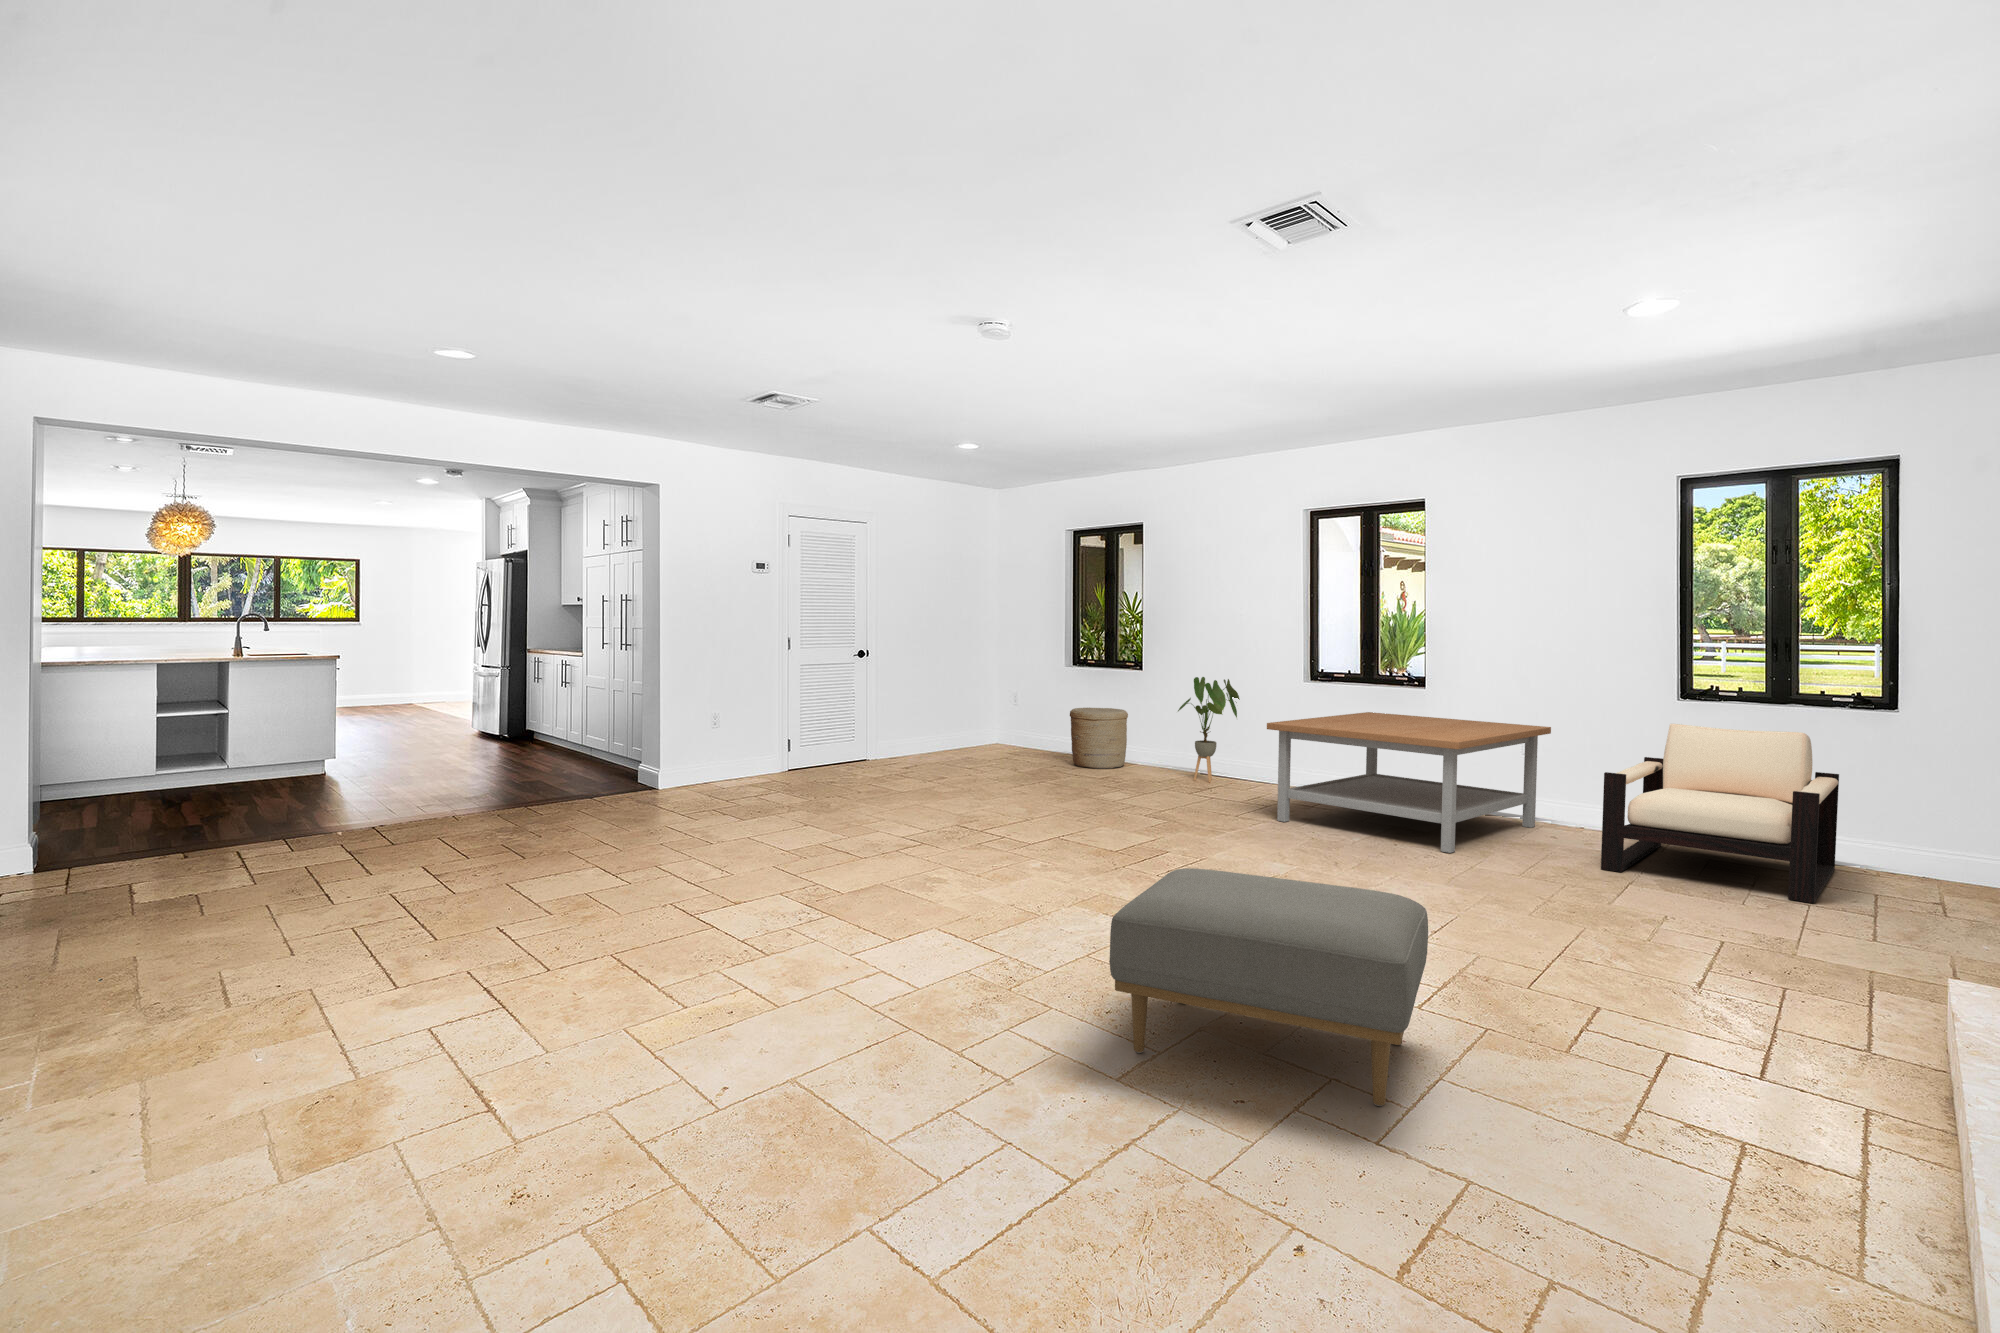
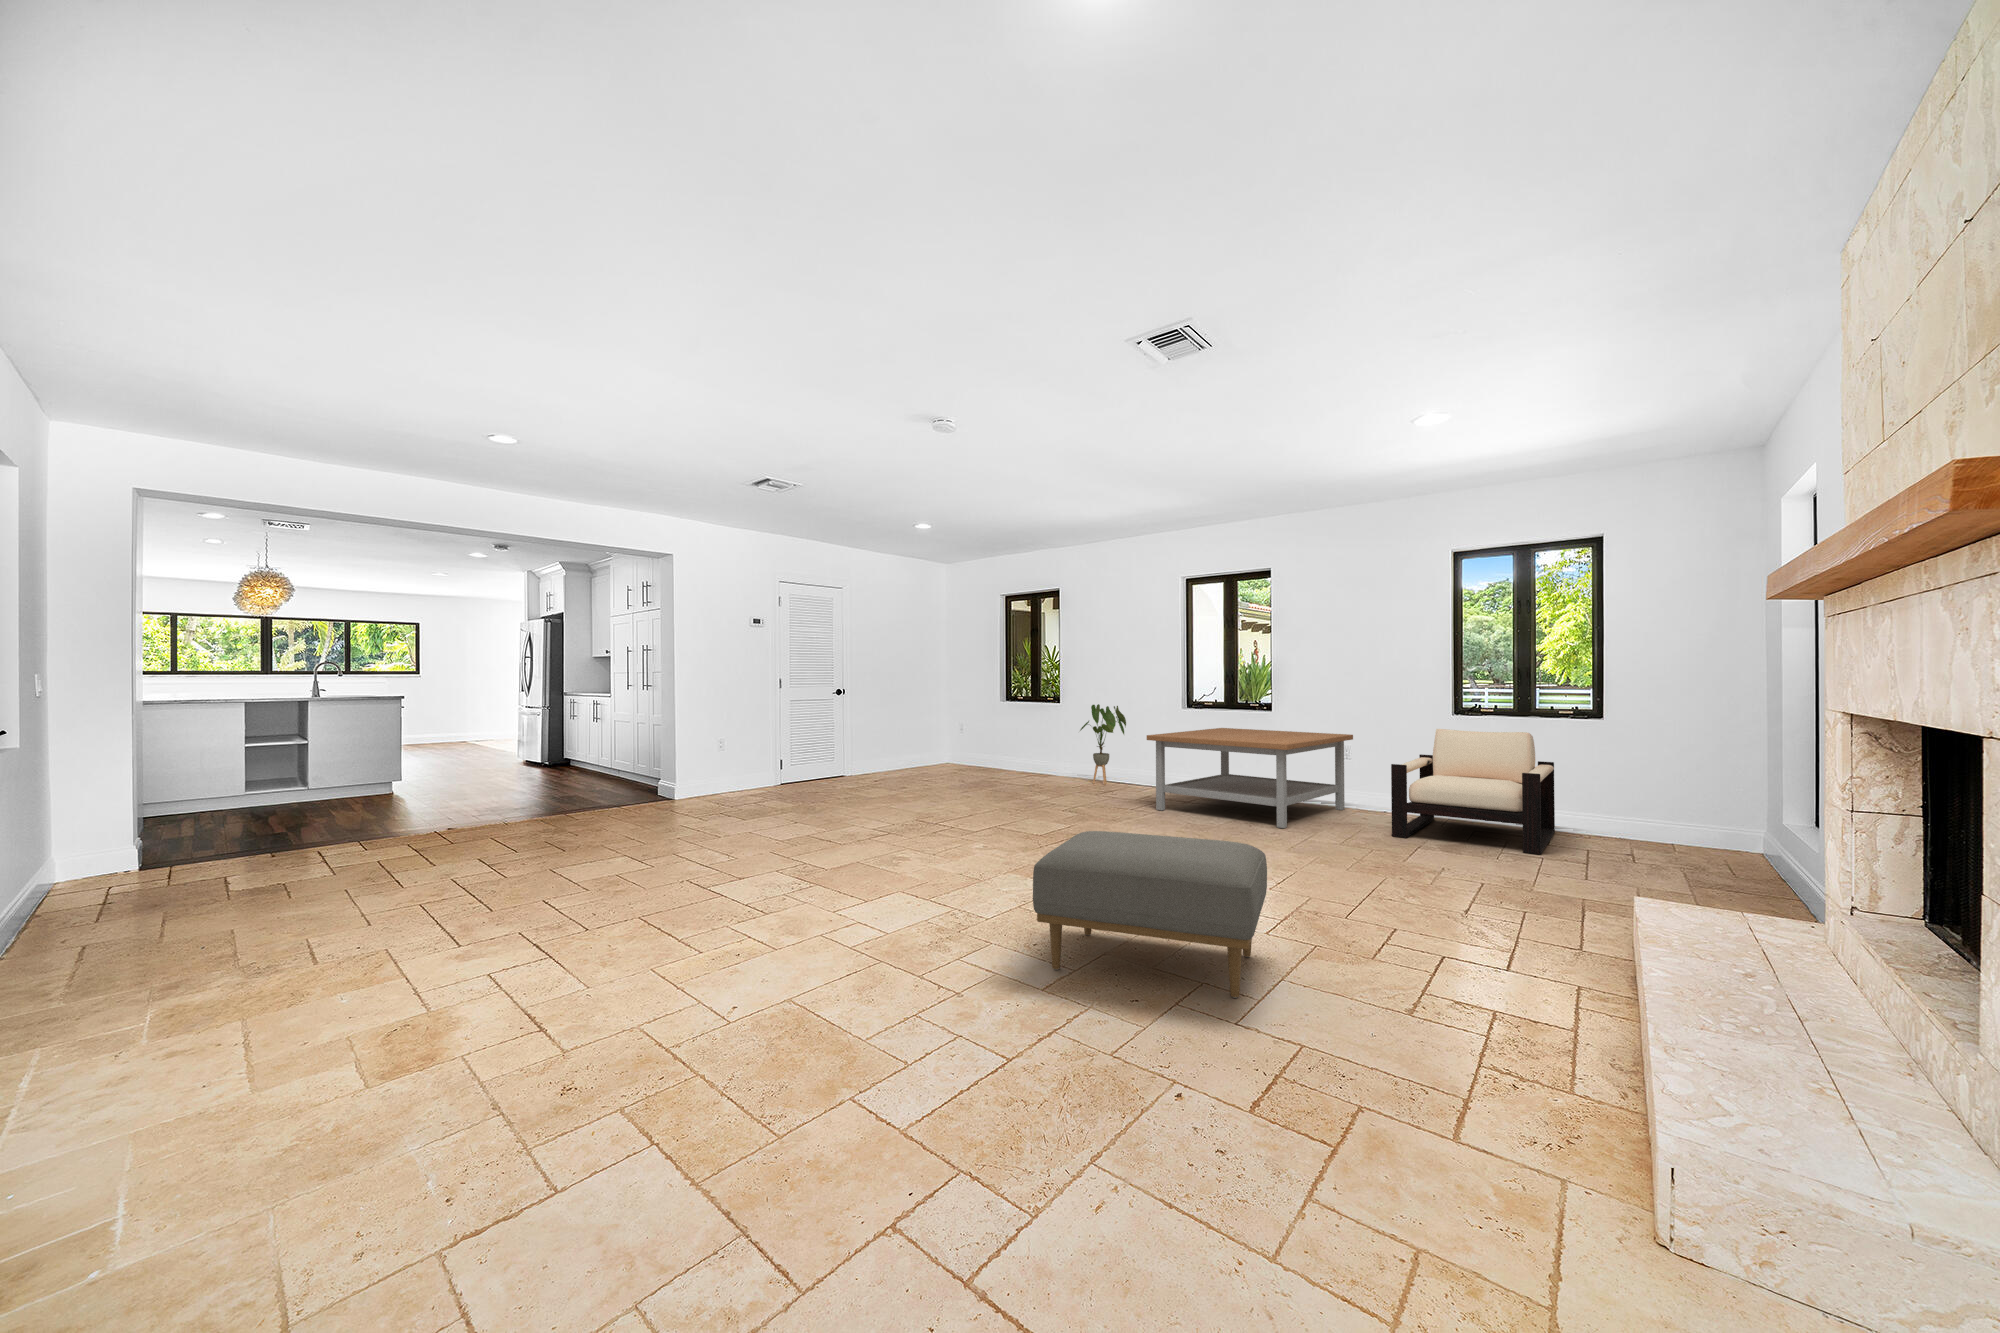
woven basket: present [1070,708,1128,769] -> none [997,731,1042,777]

